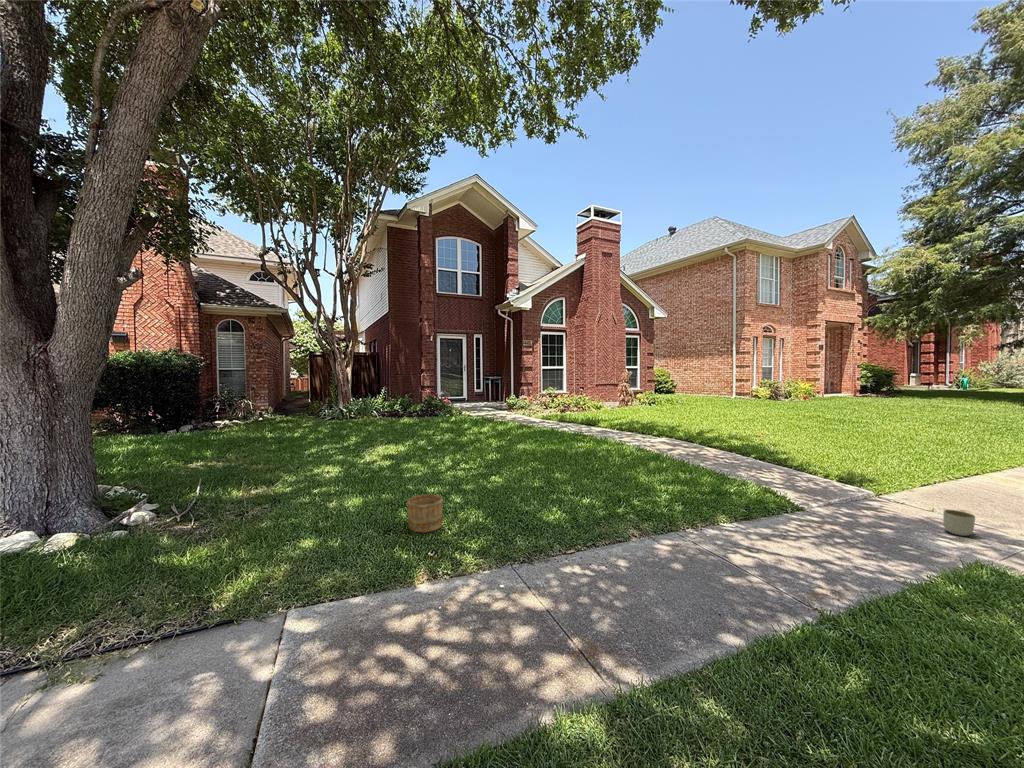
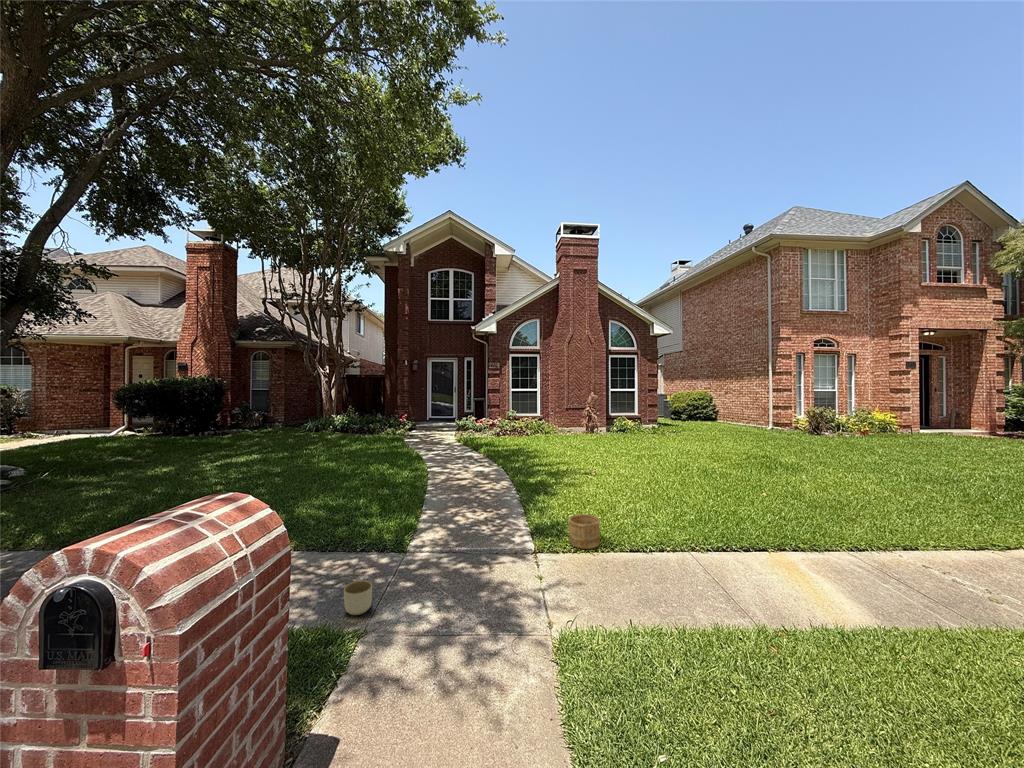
wooden bucket: present [406,494,443,533] -> present [568,514,600,549]

